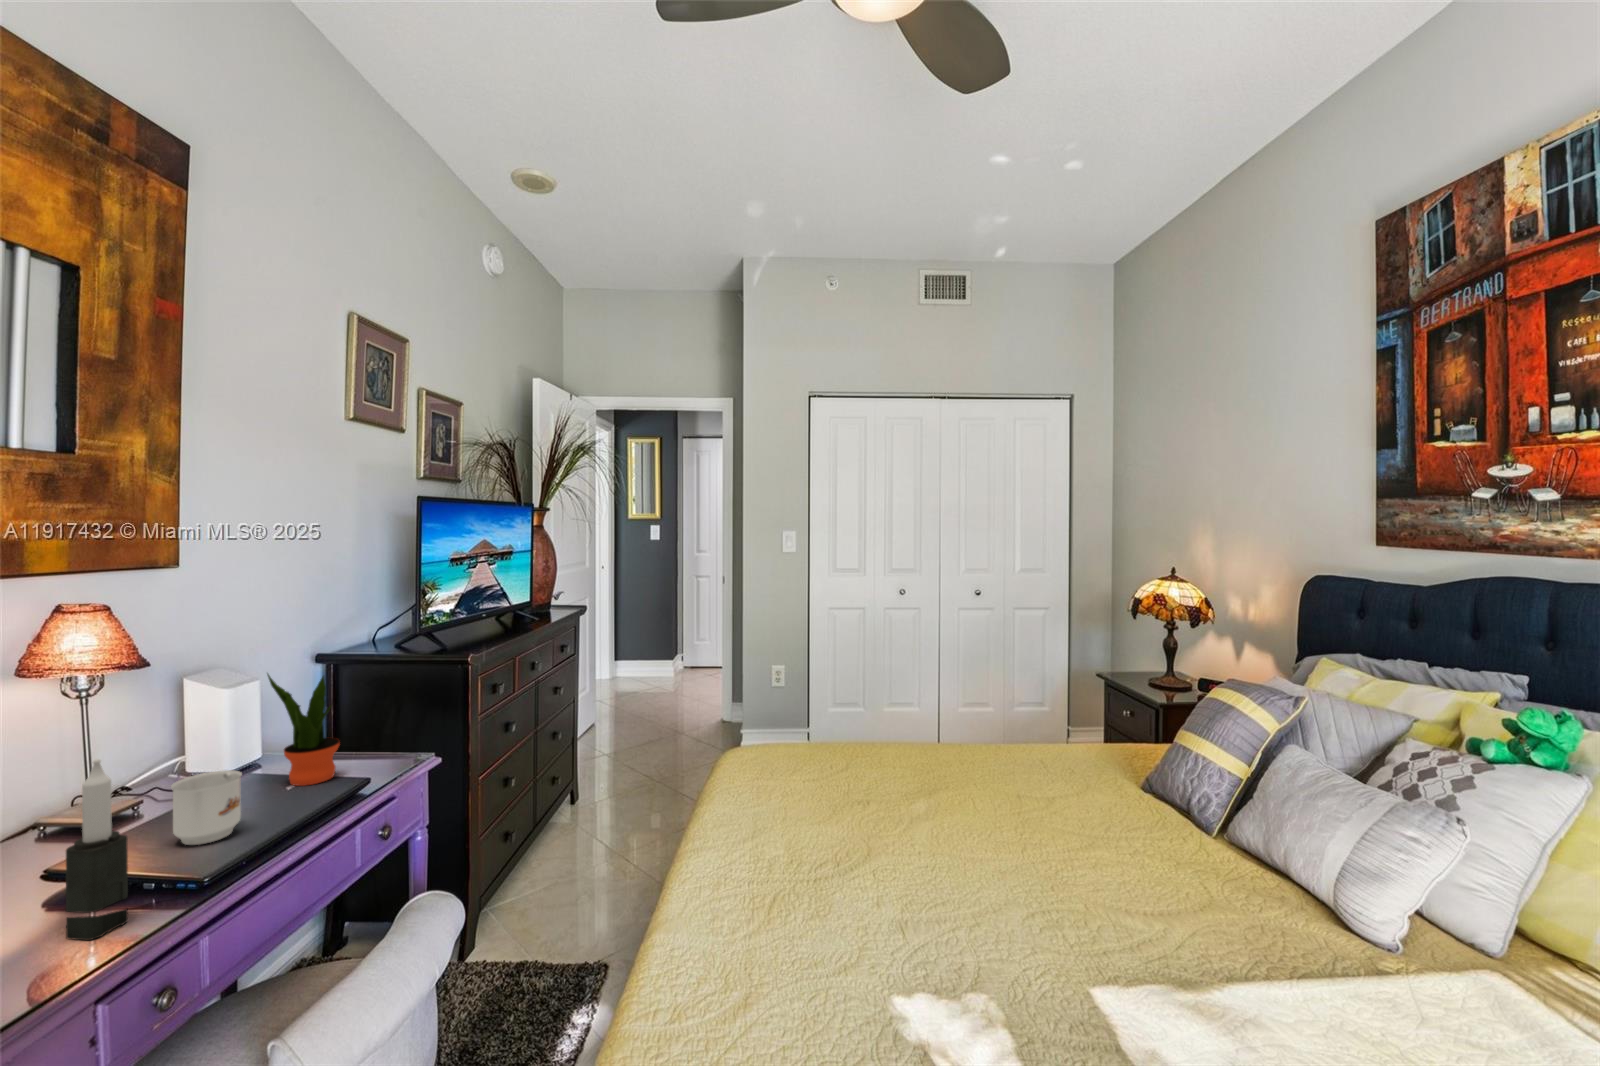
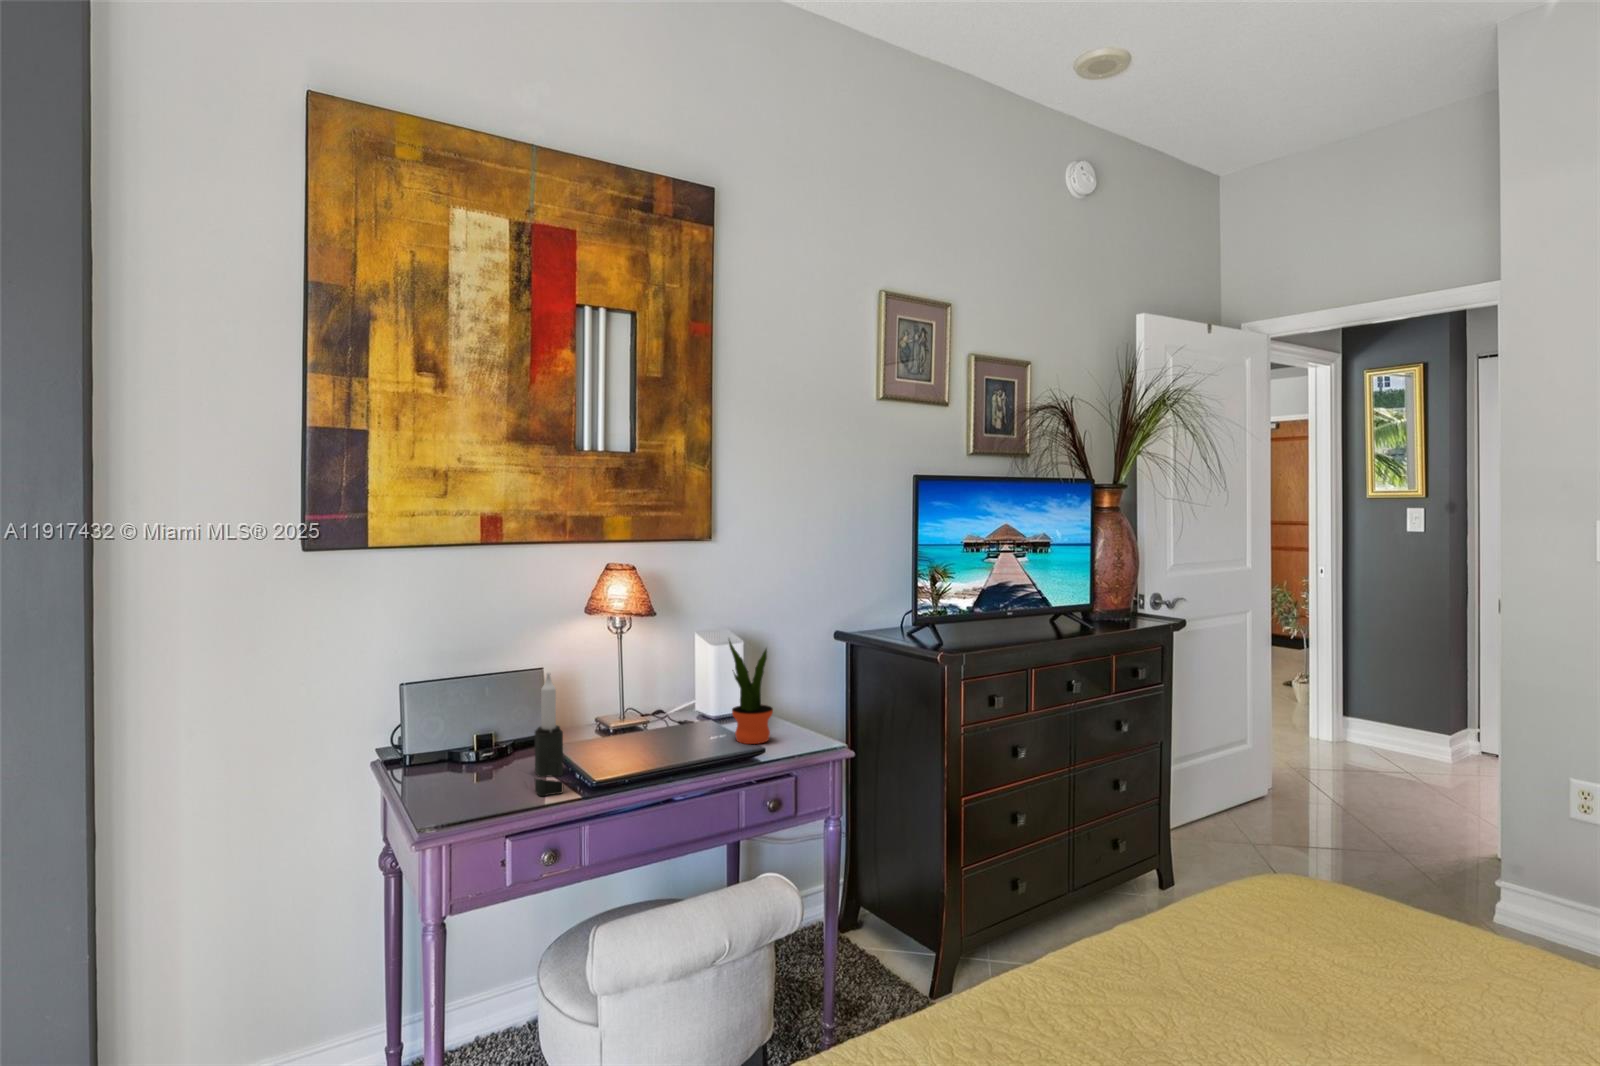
mug: present [171,770,242,845] -> none [621,707,670,761]

